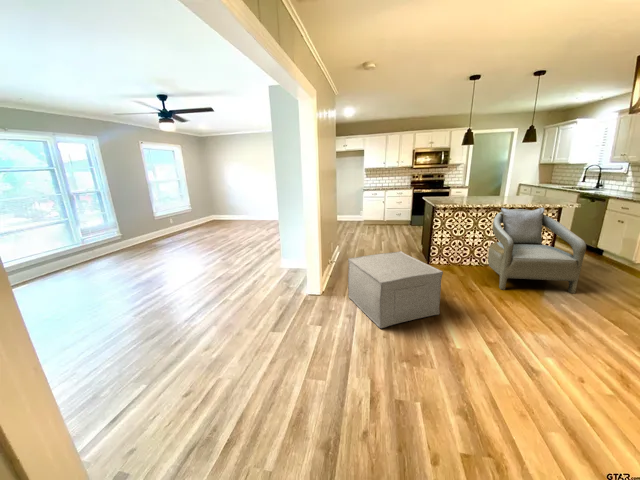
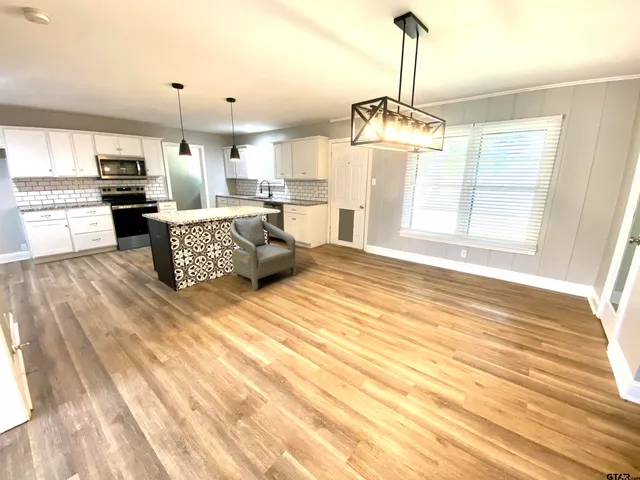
ottoman: present [348,251,443,328] -> none [83,285,229,393]

